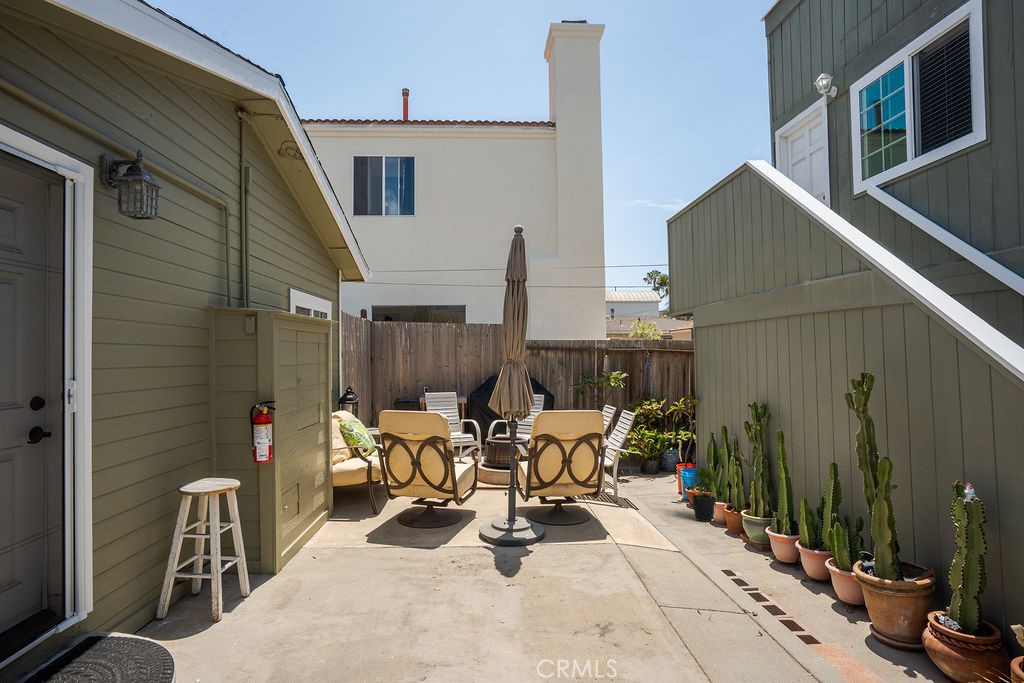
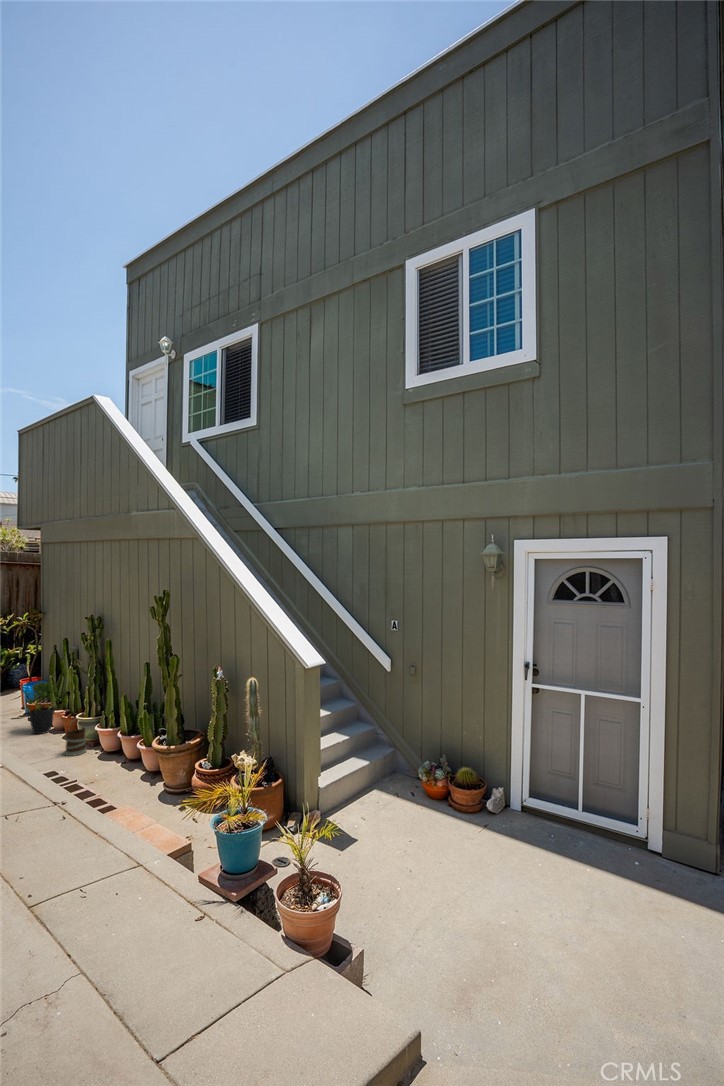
wooden bucket: none [733,513,756,555] -> present [65,727,86,756]

